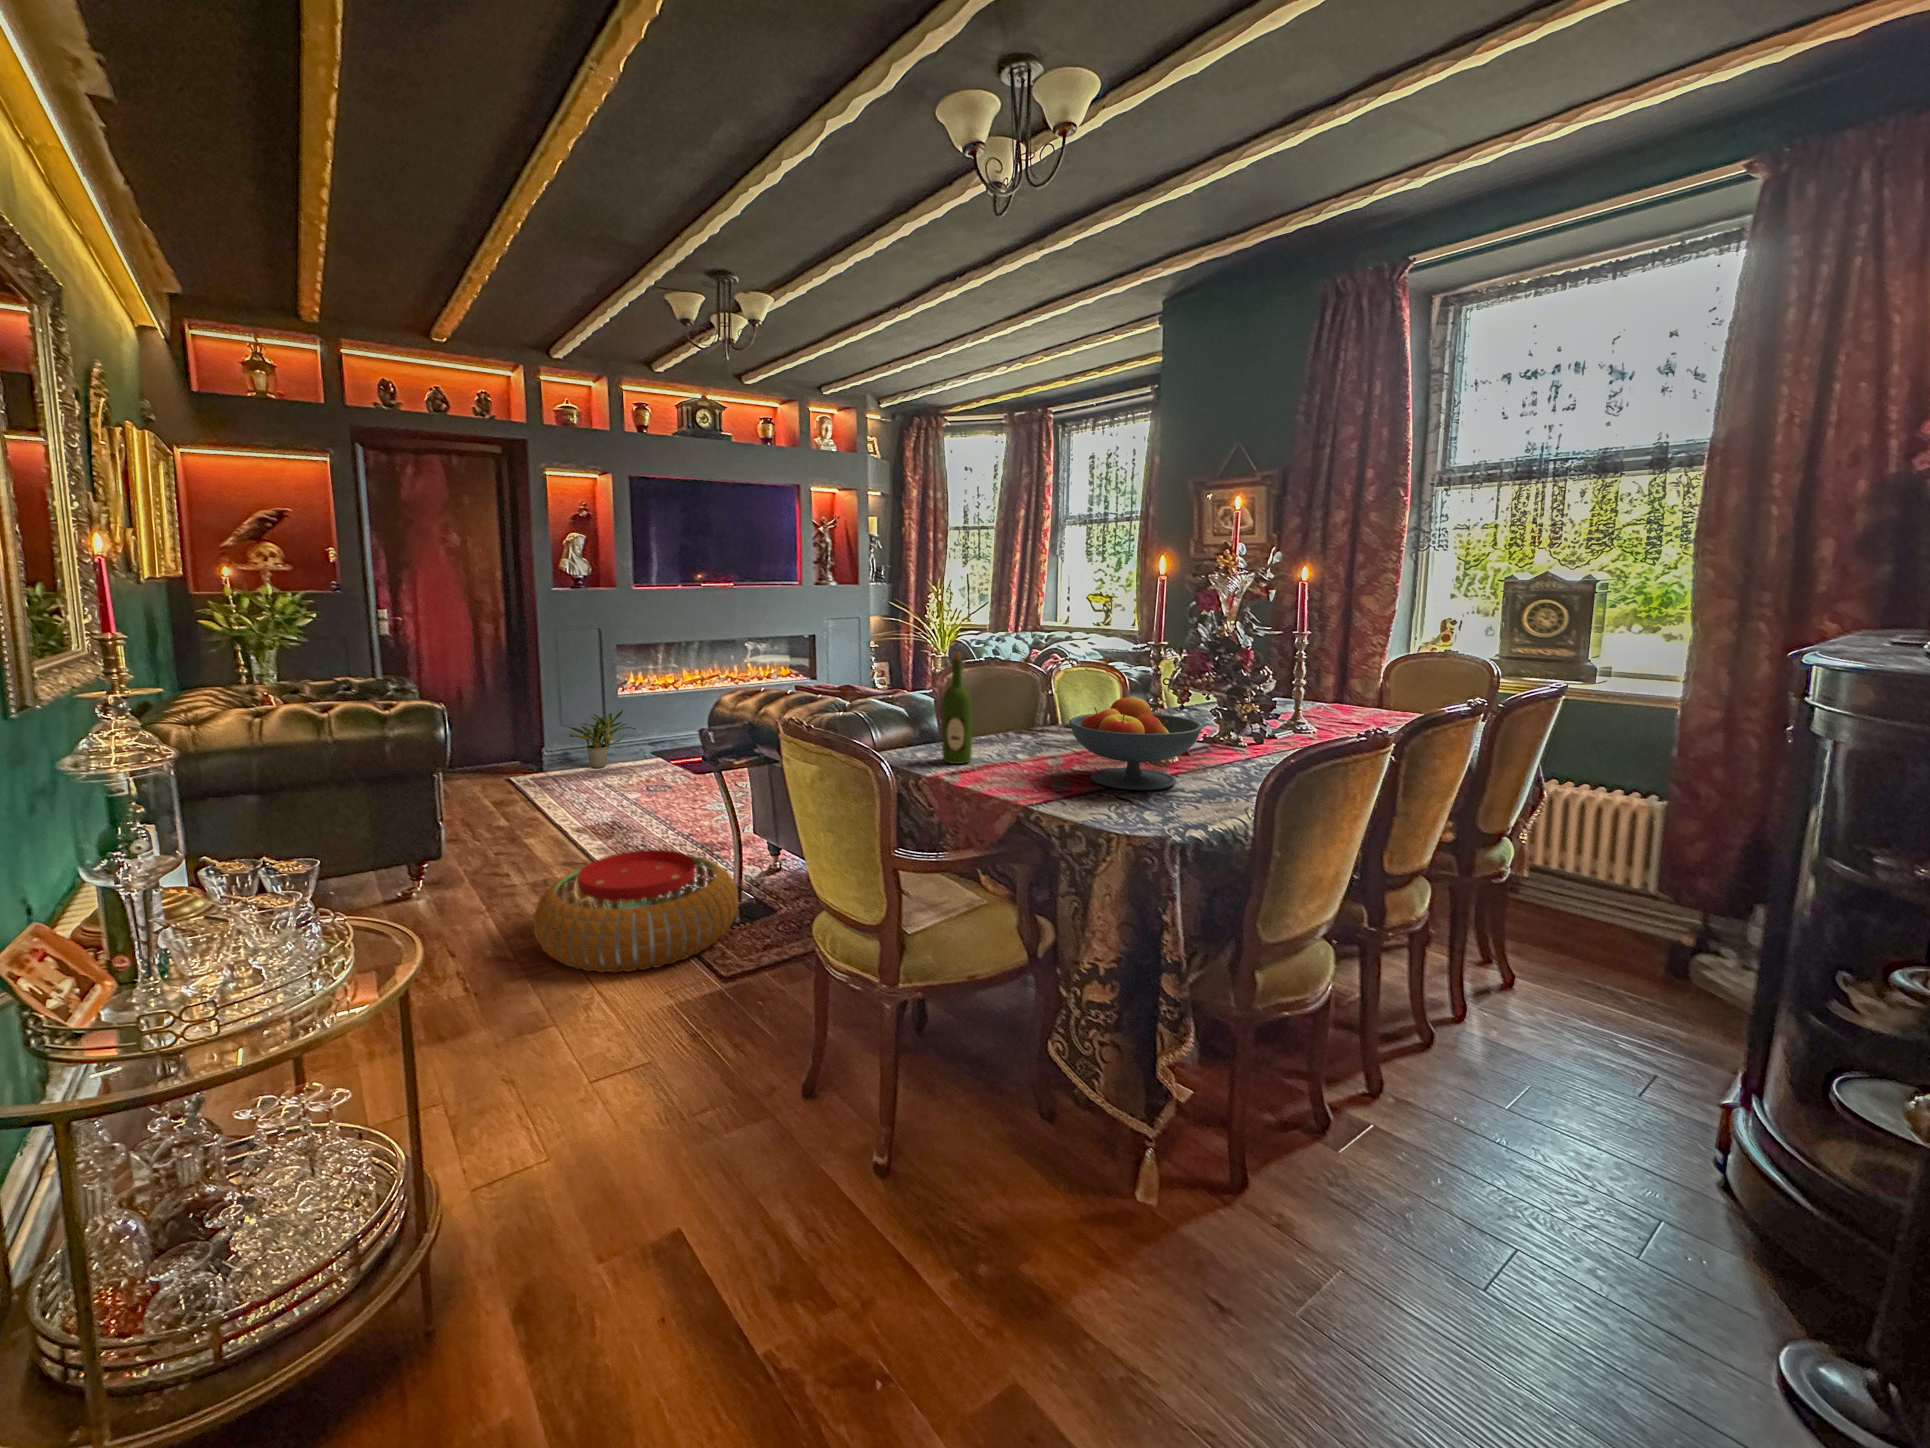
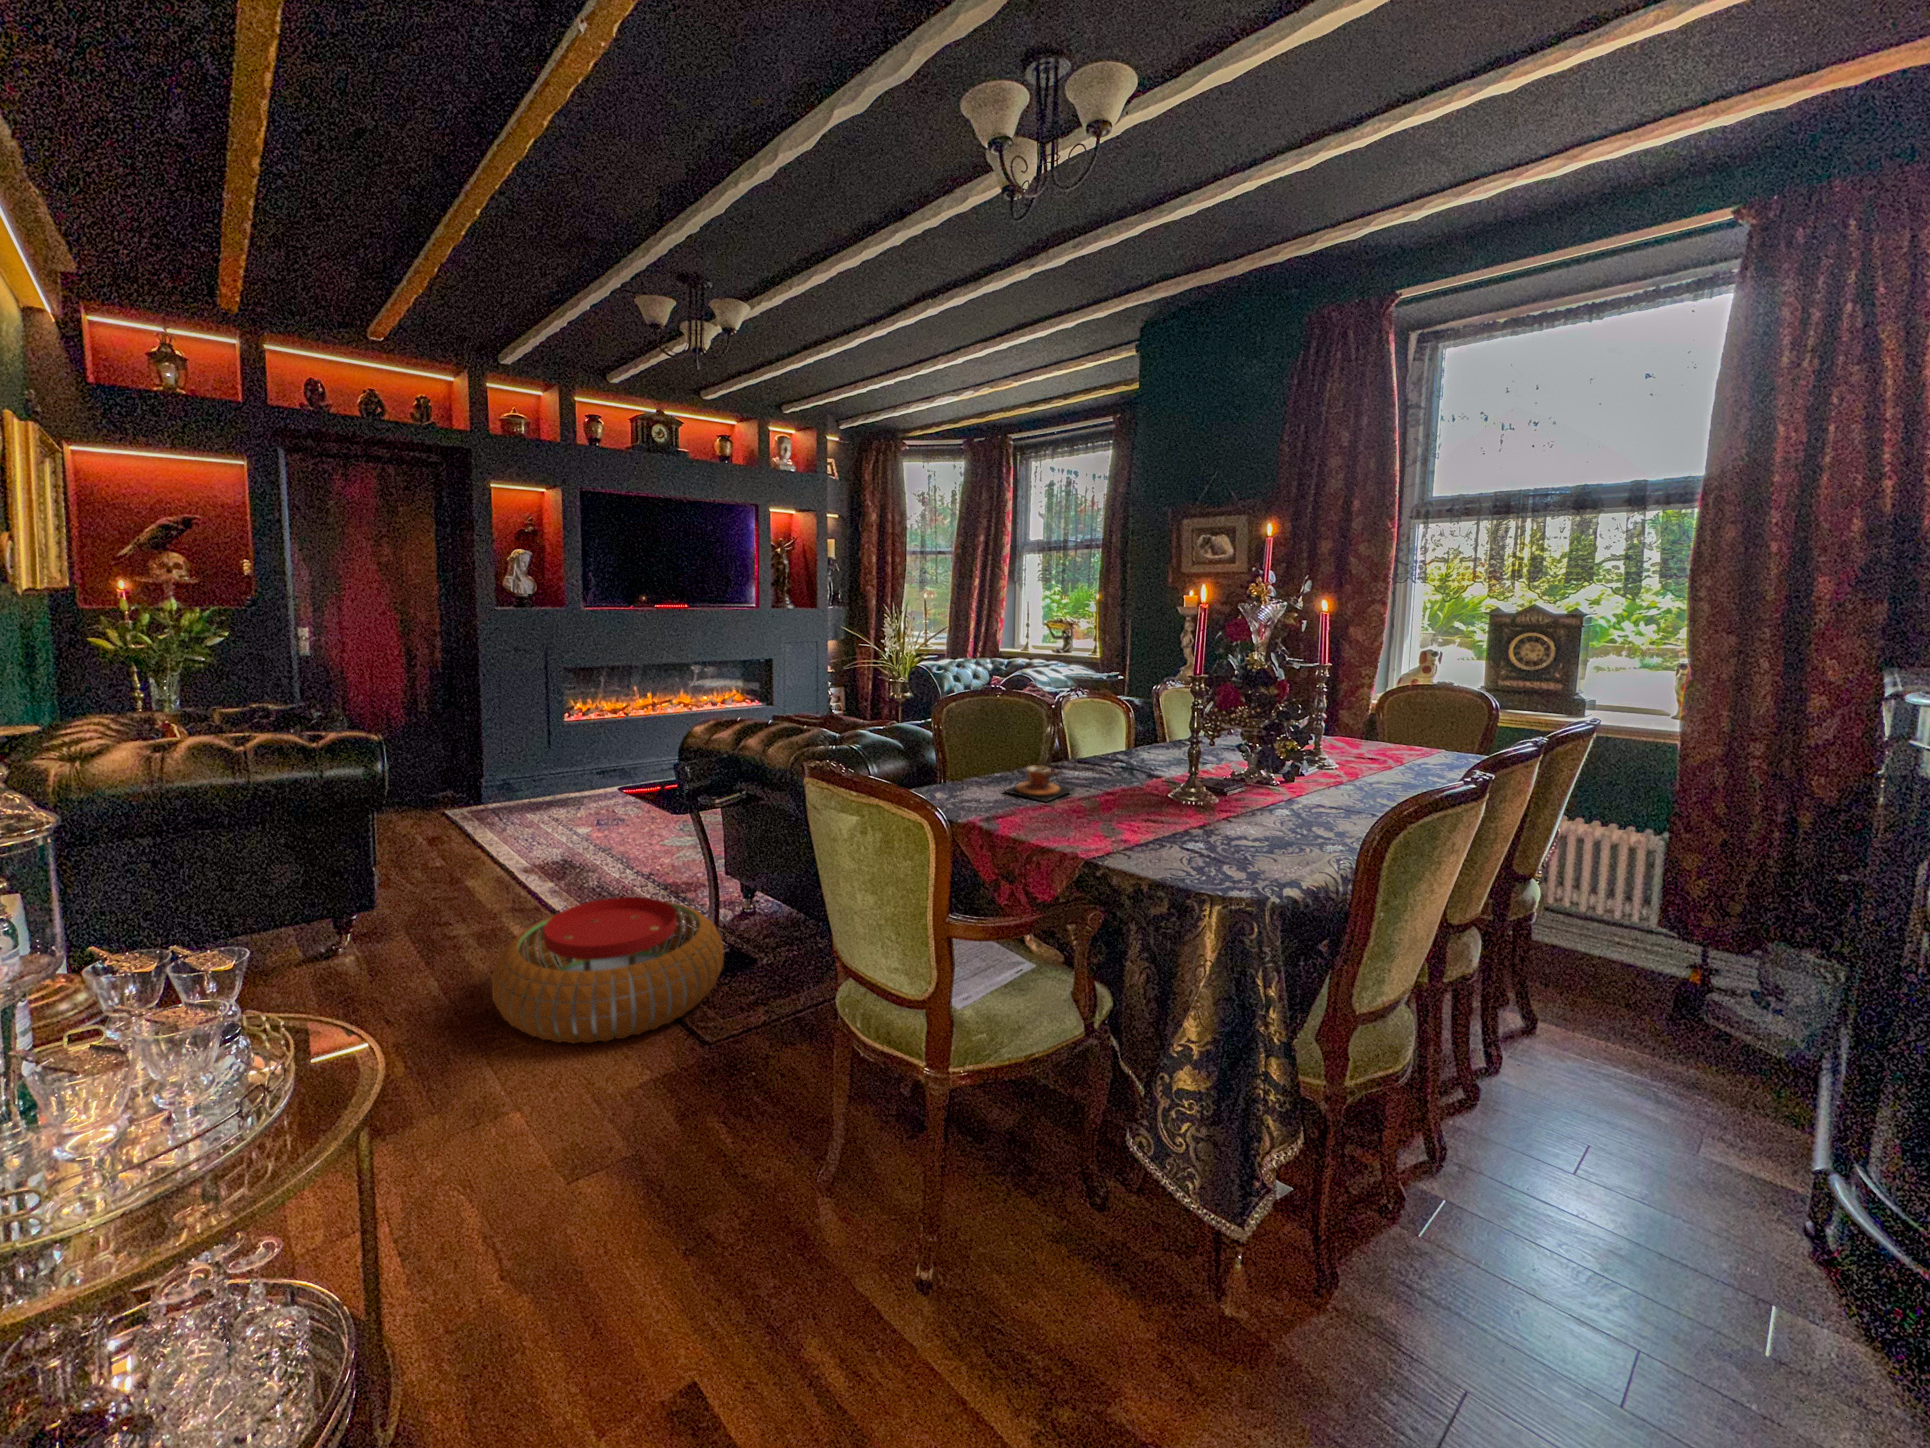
wine bottle: present [942,652,972,764] -> none [975,685,1008,808]
fruit bowl: present [1069,695,1203,790] -> none [1123,733,1273,840]
potted plant: present [563,710,635,768] -> none [507,735,586,798]
teacup: none [972,727,1041,759] -> present [1005,765,1073,802]

